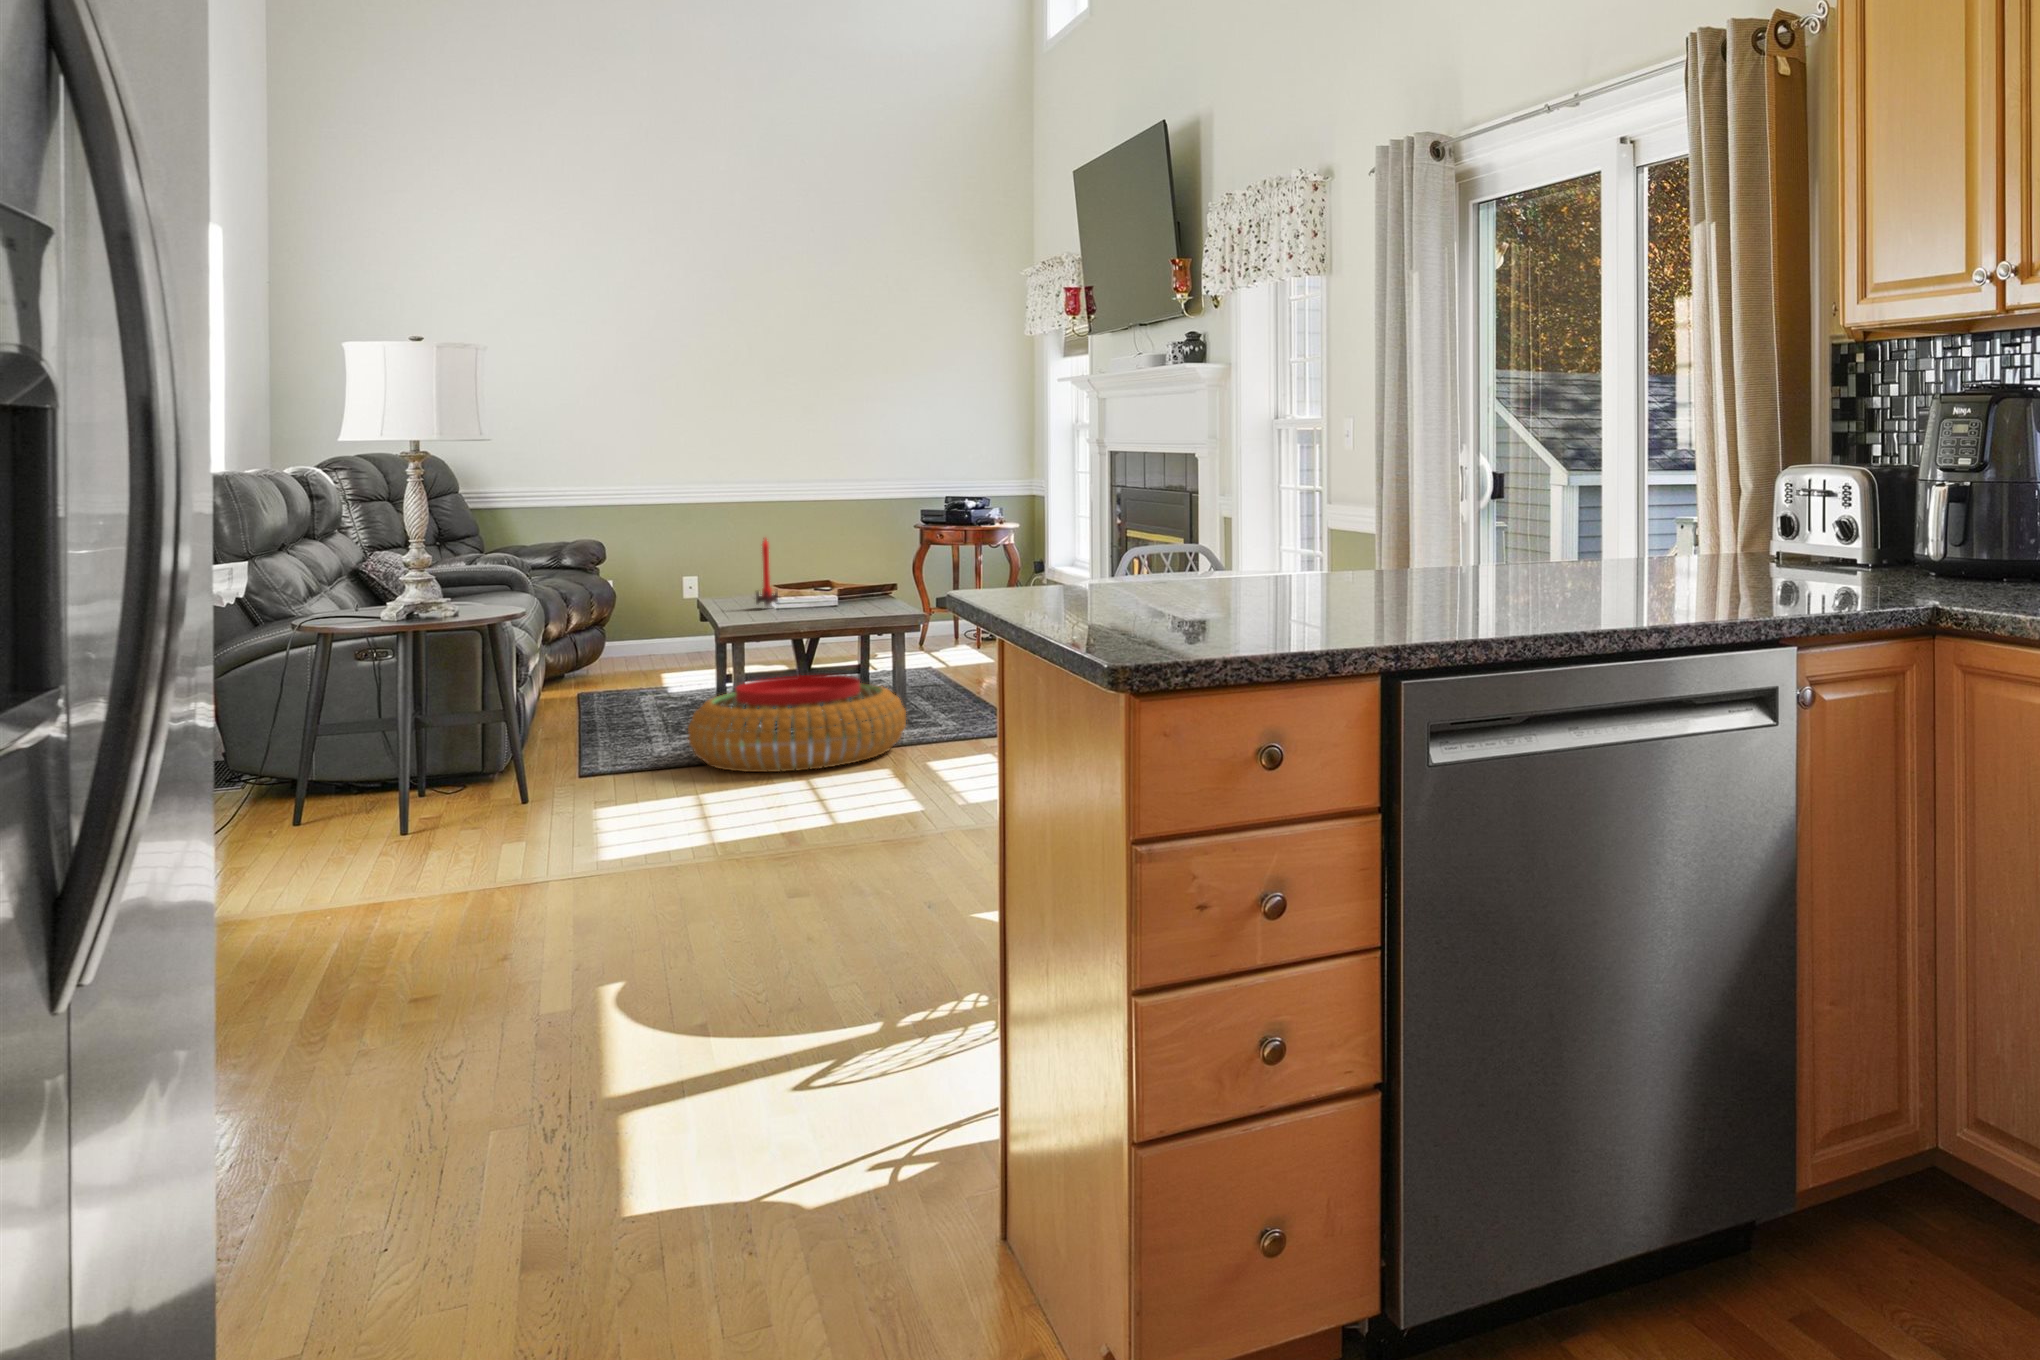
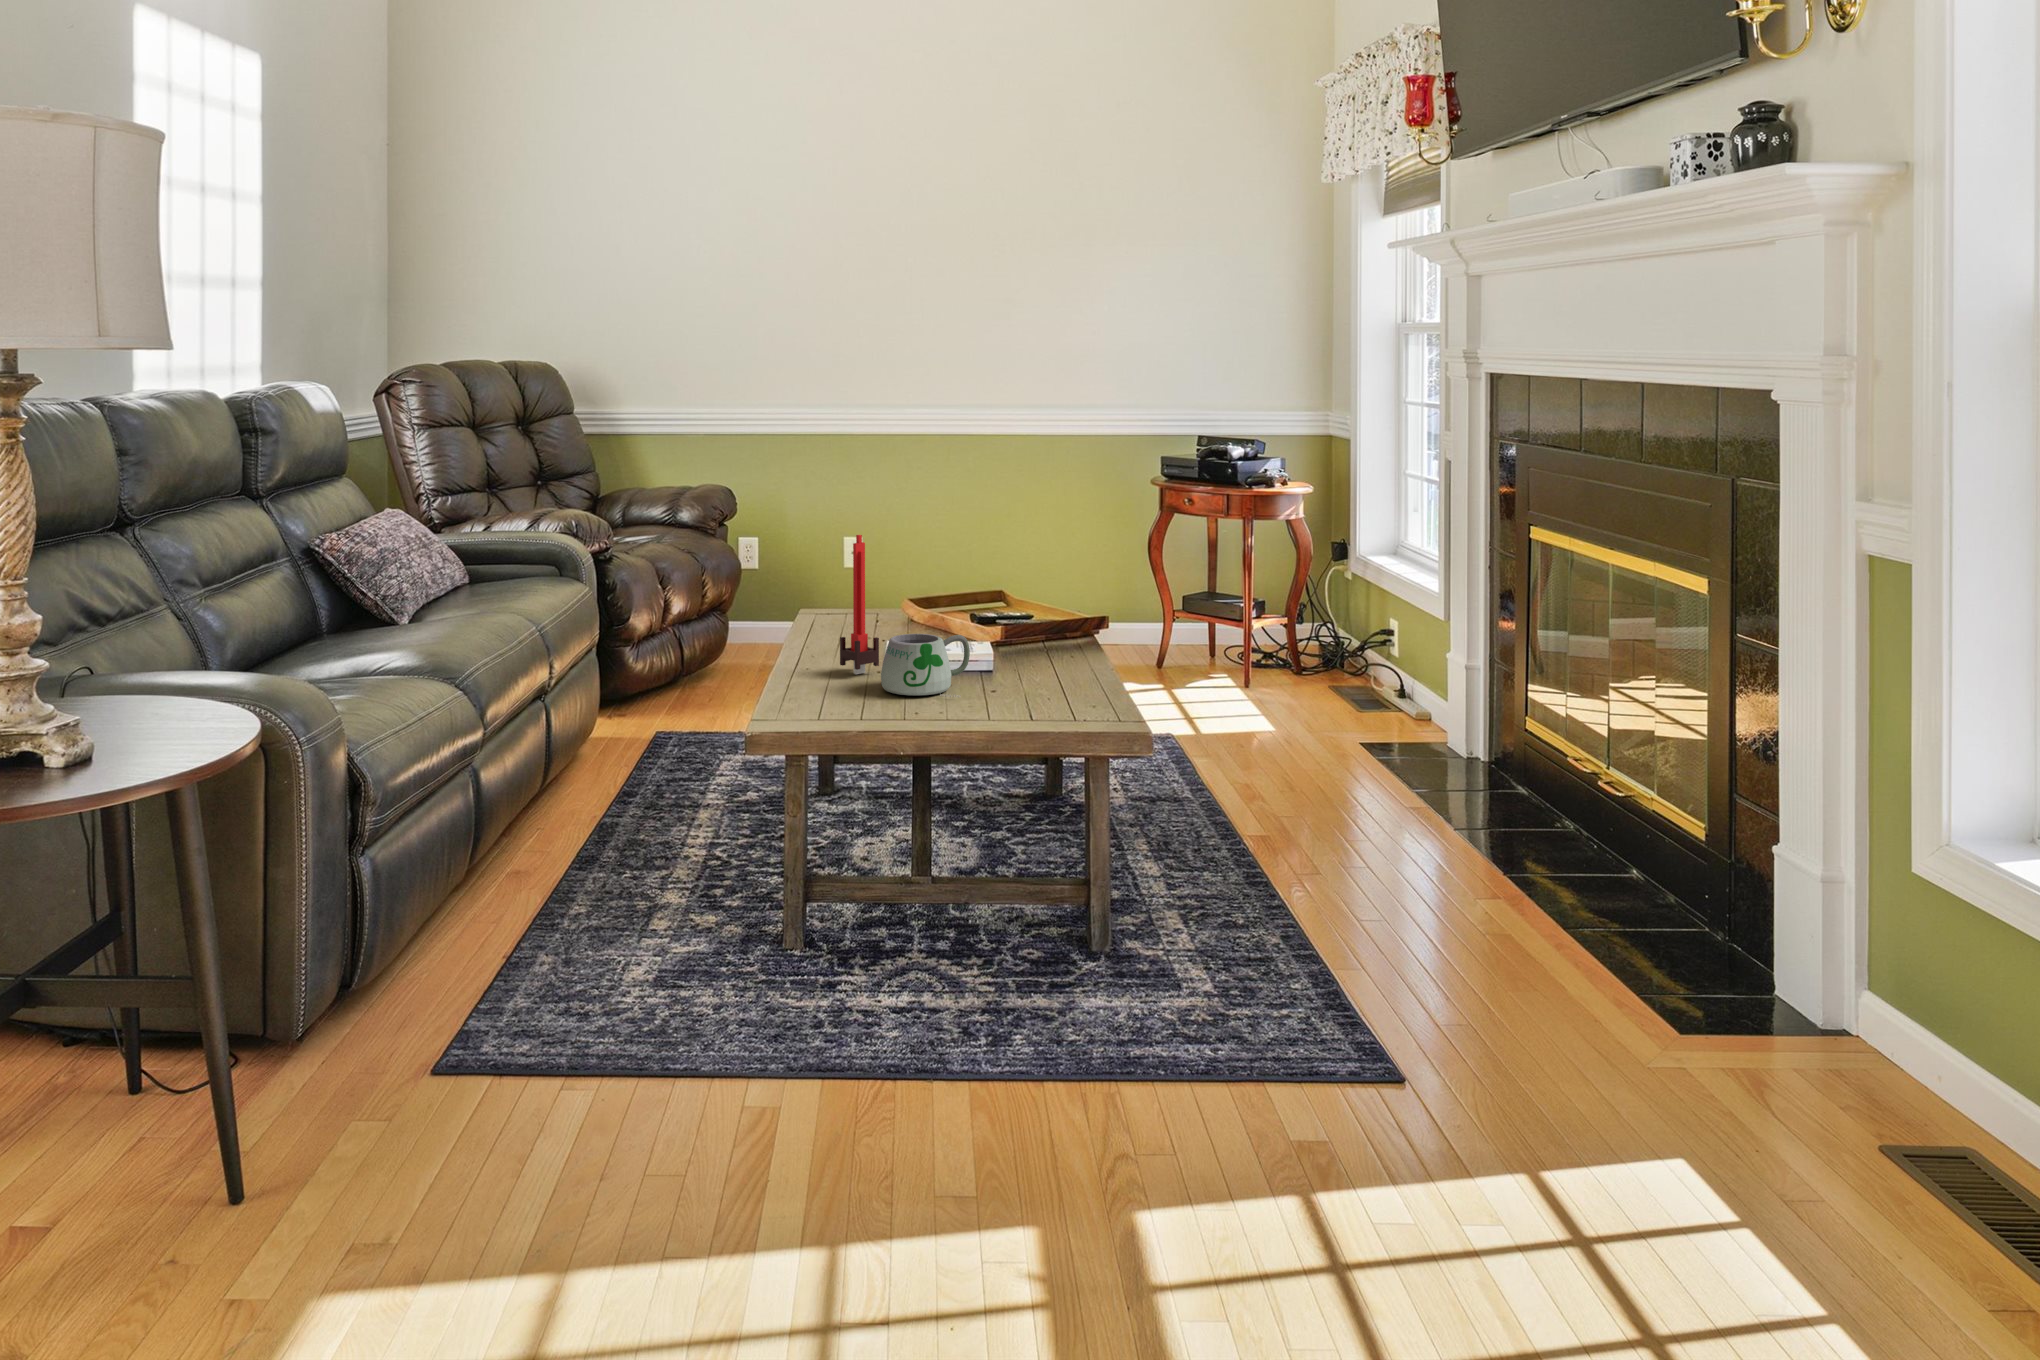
mug: none [784,583,831,612] -> present [881,634,970,697]
pouf: present [688,675,906,772] -> none [621,870,1089,1188]

